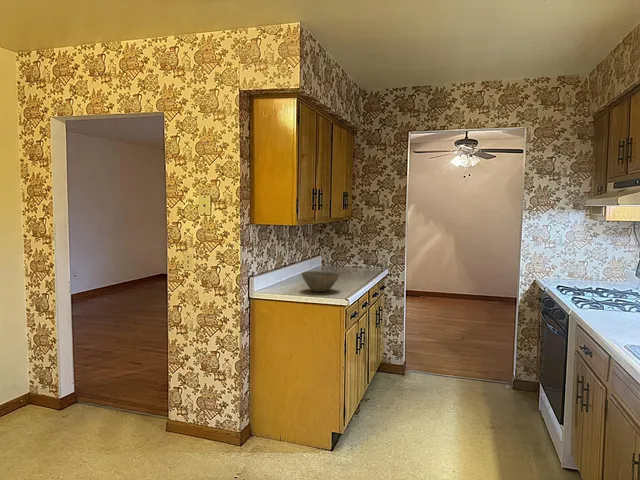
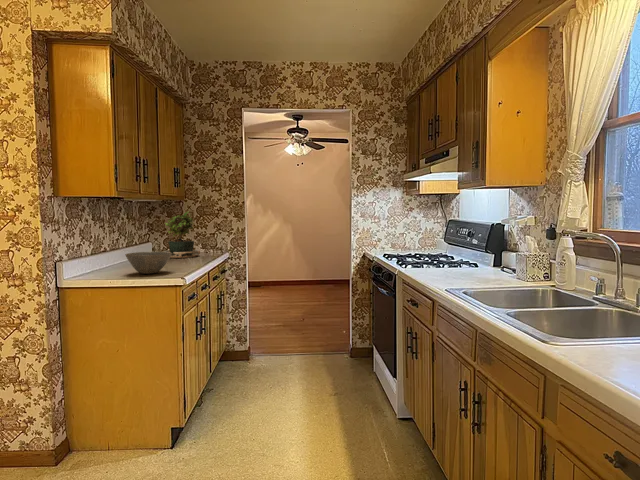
potted plant: none [329,231,364,275] -> present [164,212,200,258]

